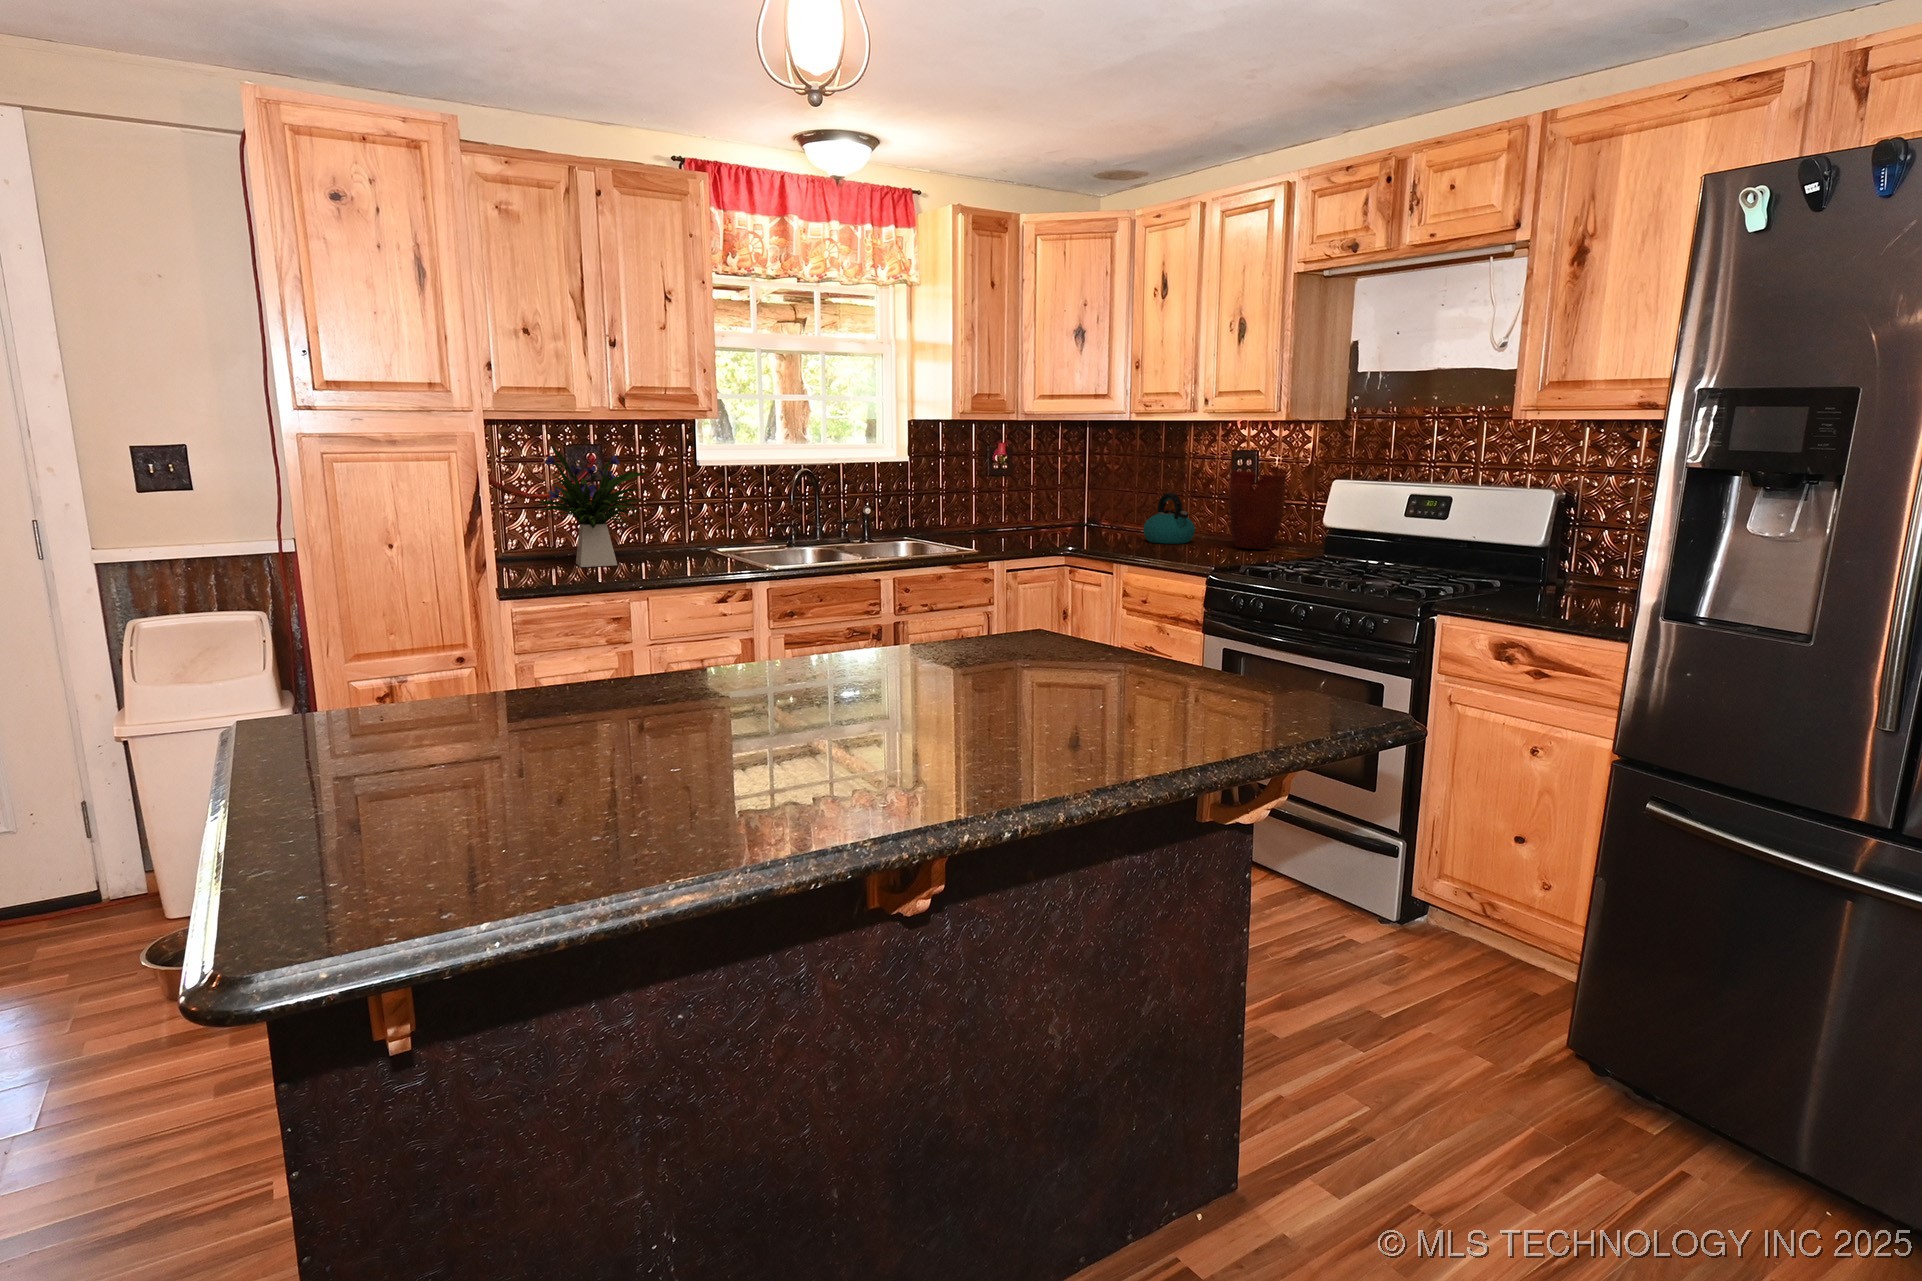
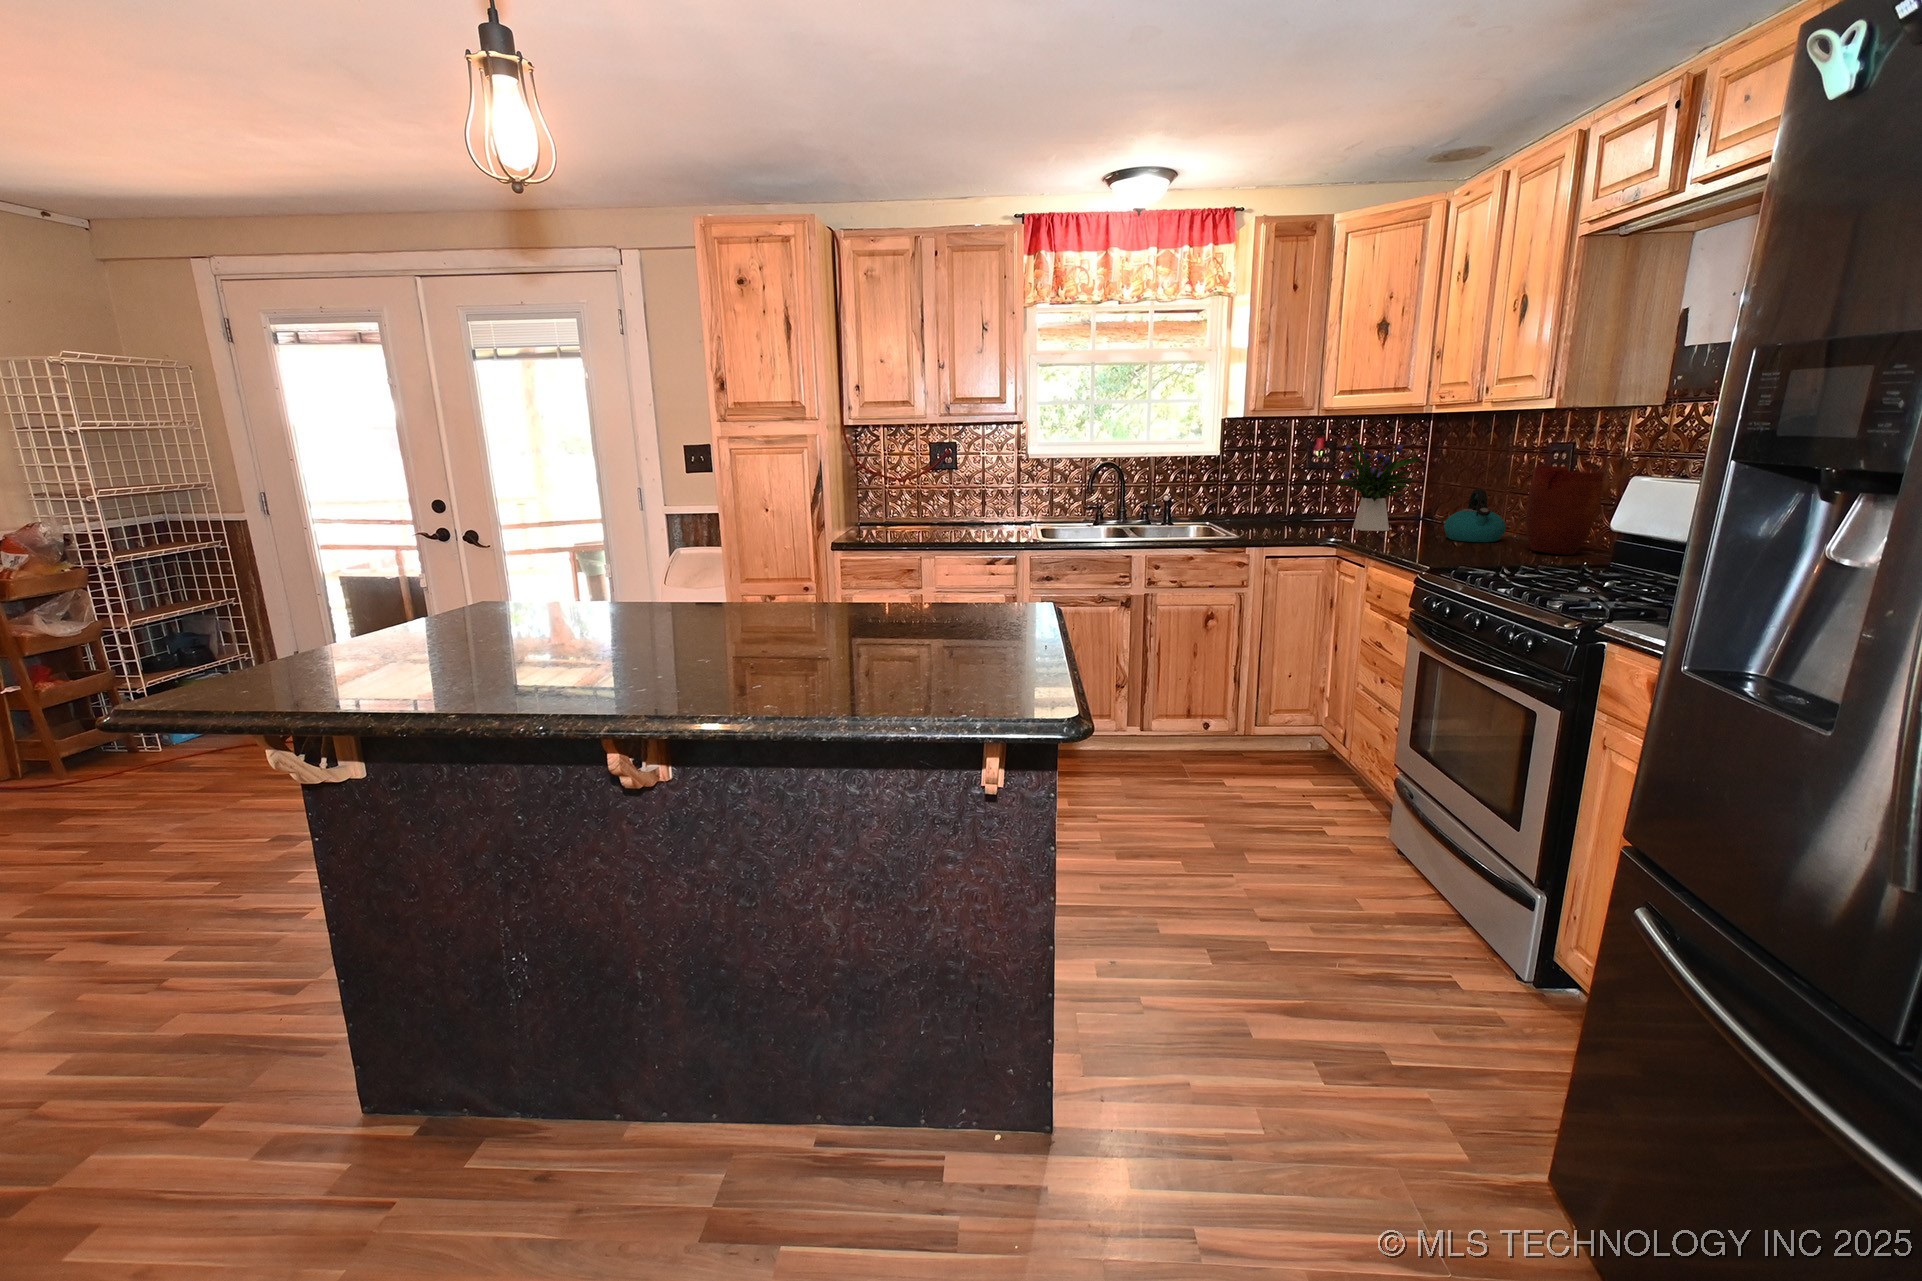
flower arrangement: present [531,446,645,567] -> present [1332,438,1422,531]

